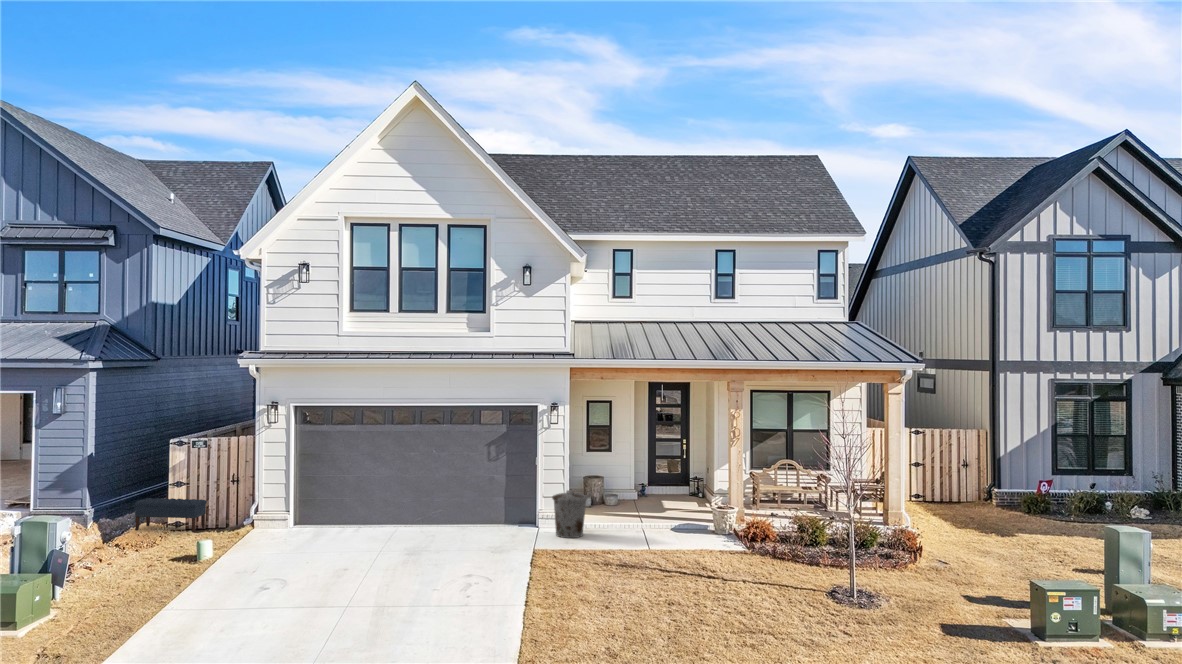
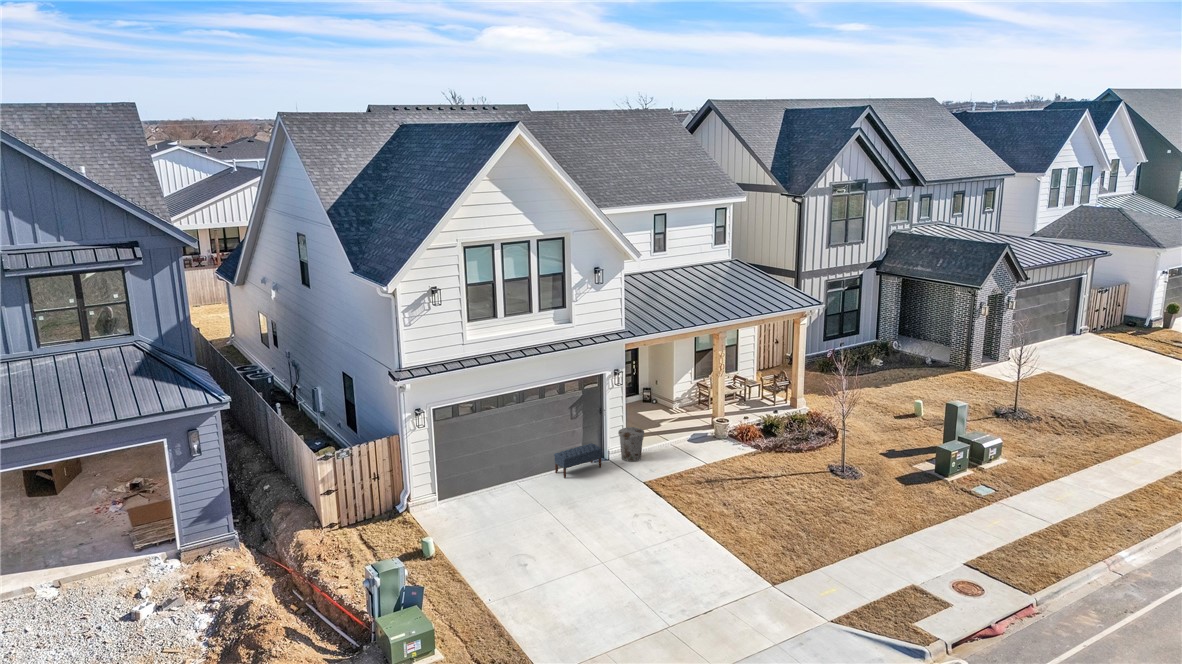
bench: present [135,498,207,532] -> present [554,443,602,478]

